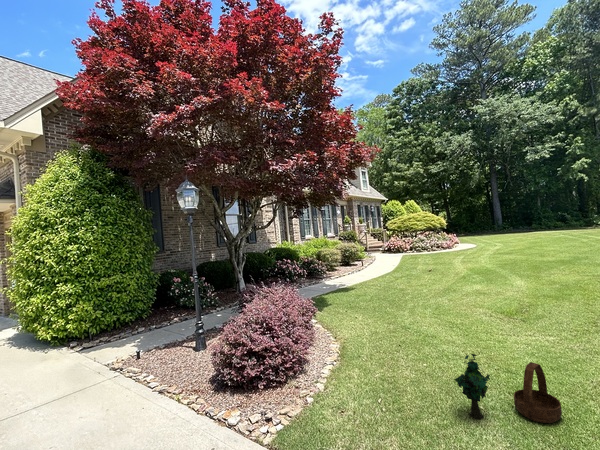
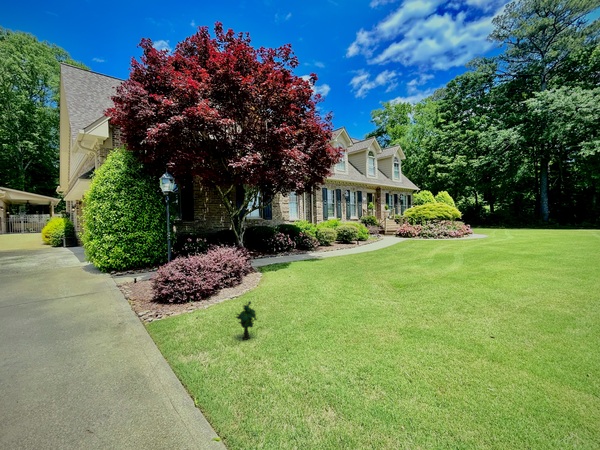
basket: present [514,362,562,423] -> none [266,312,290,348]

